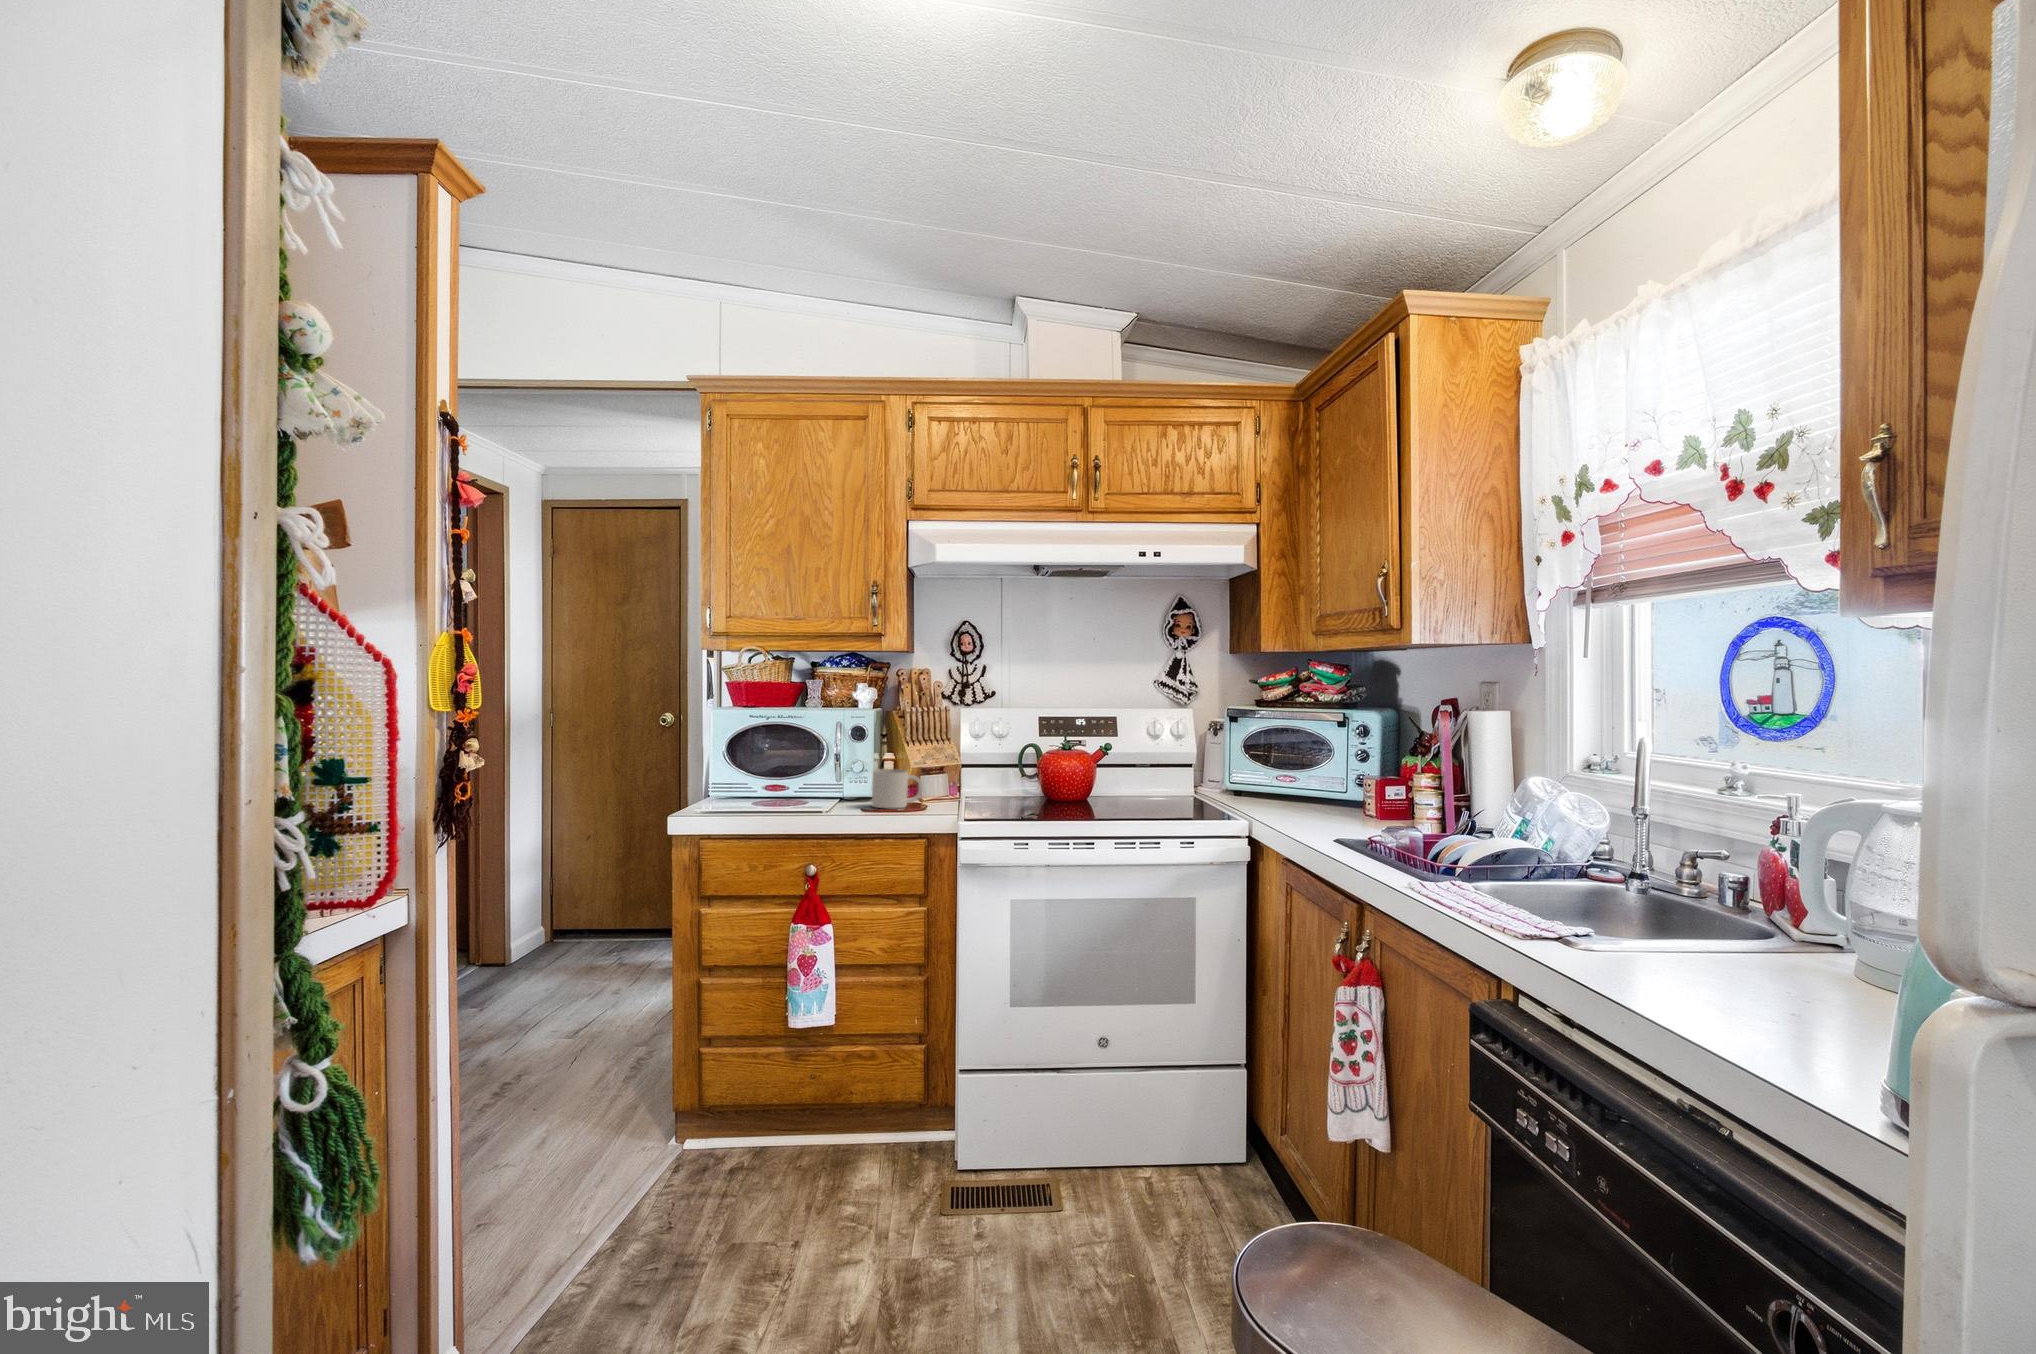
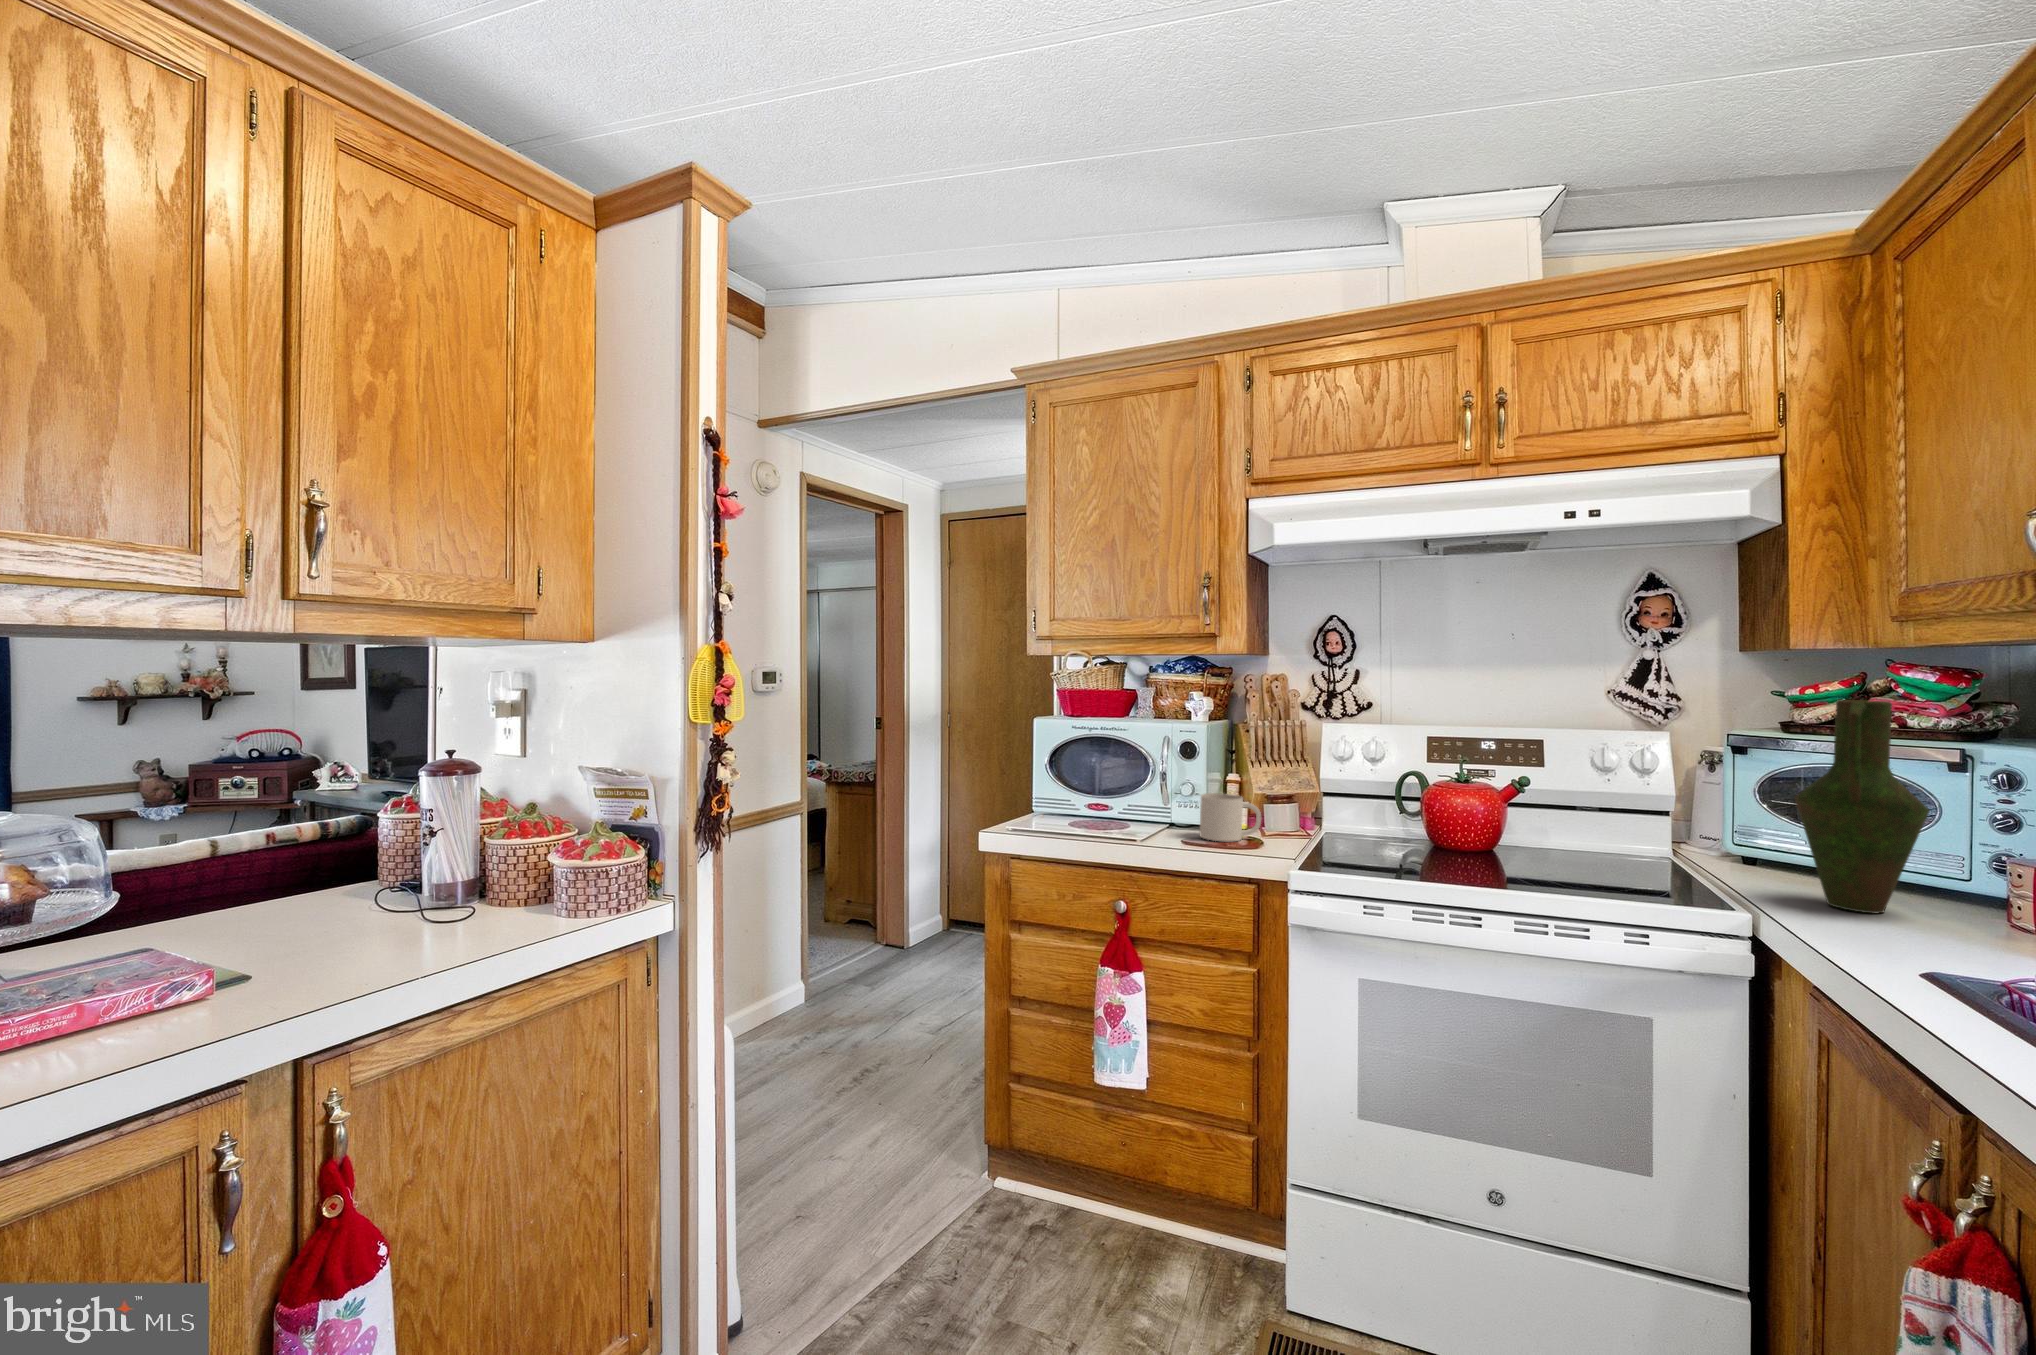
vase: none [1268,685,1332,816] -> present [1795,700,1930,913]

